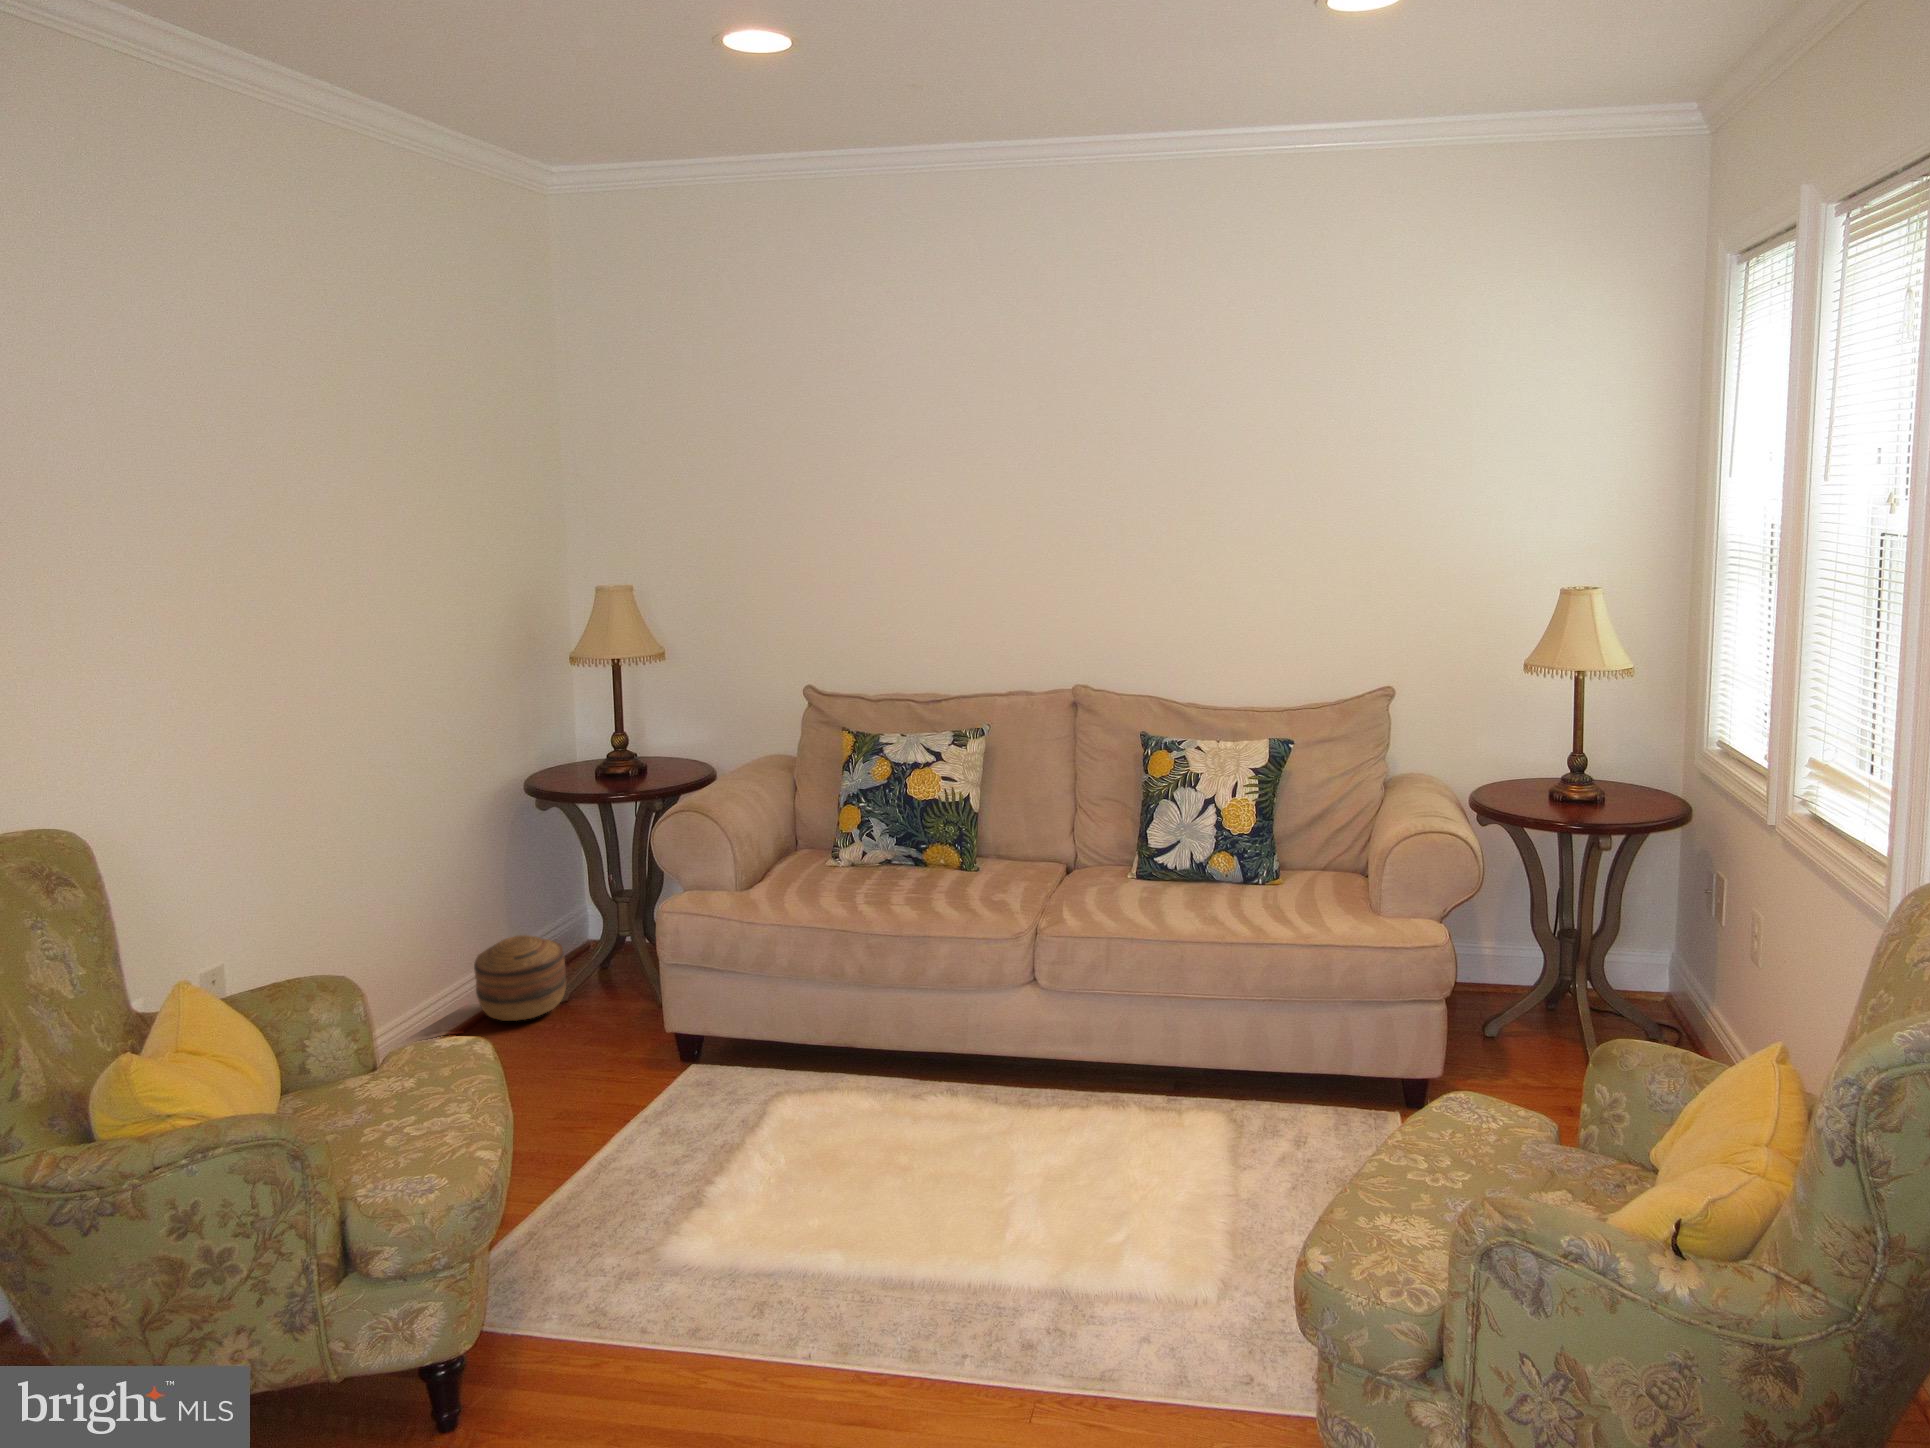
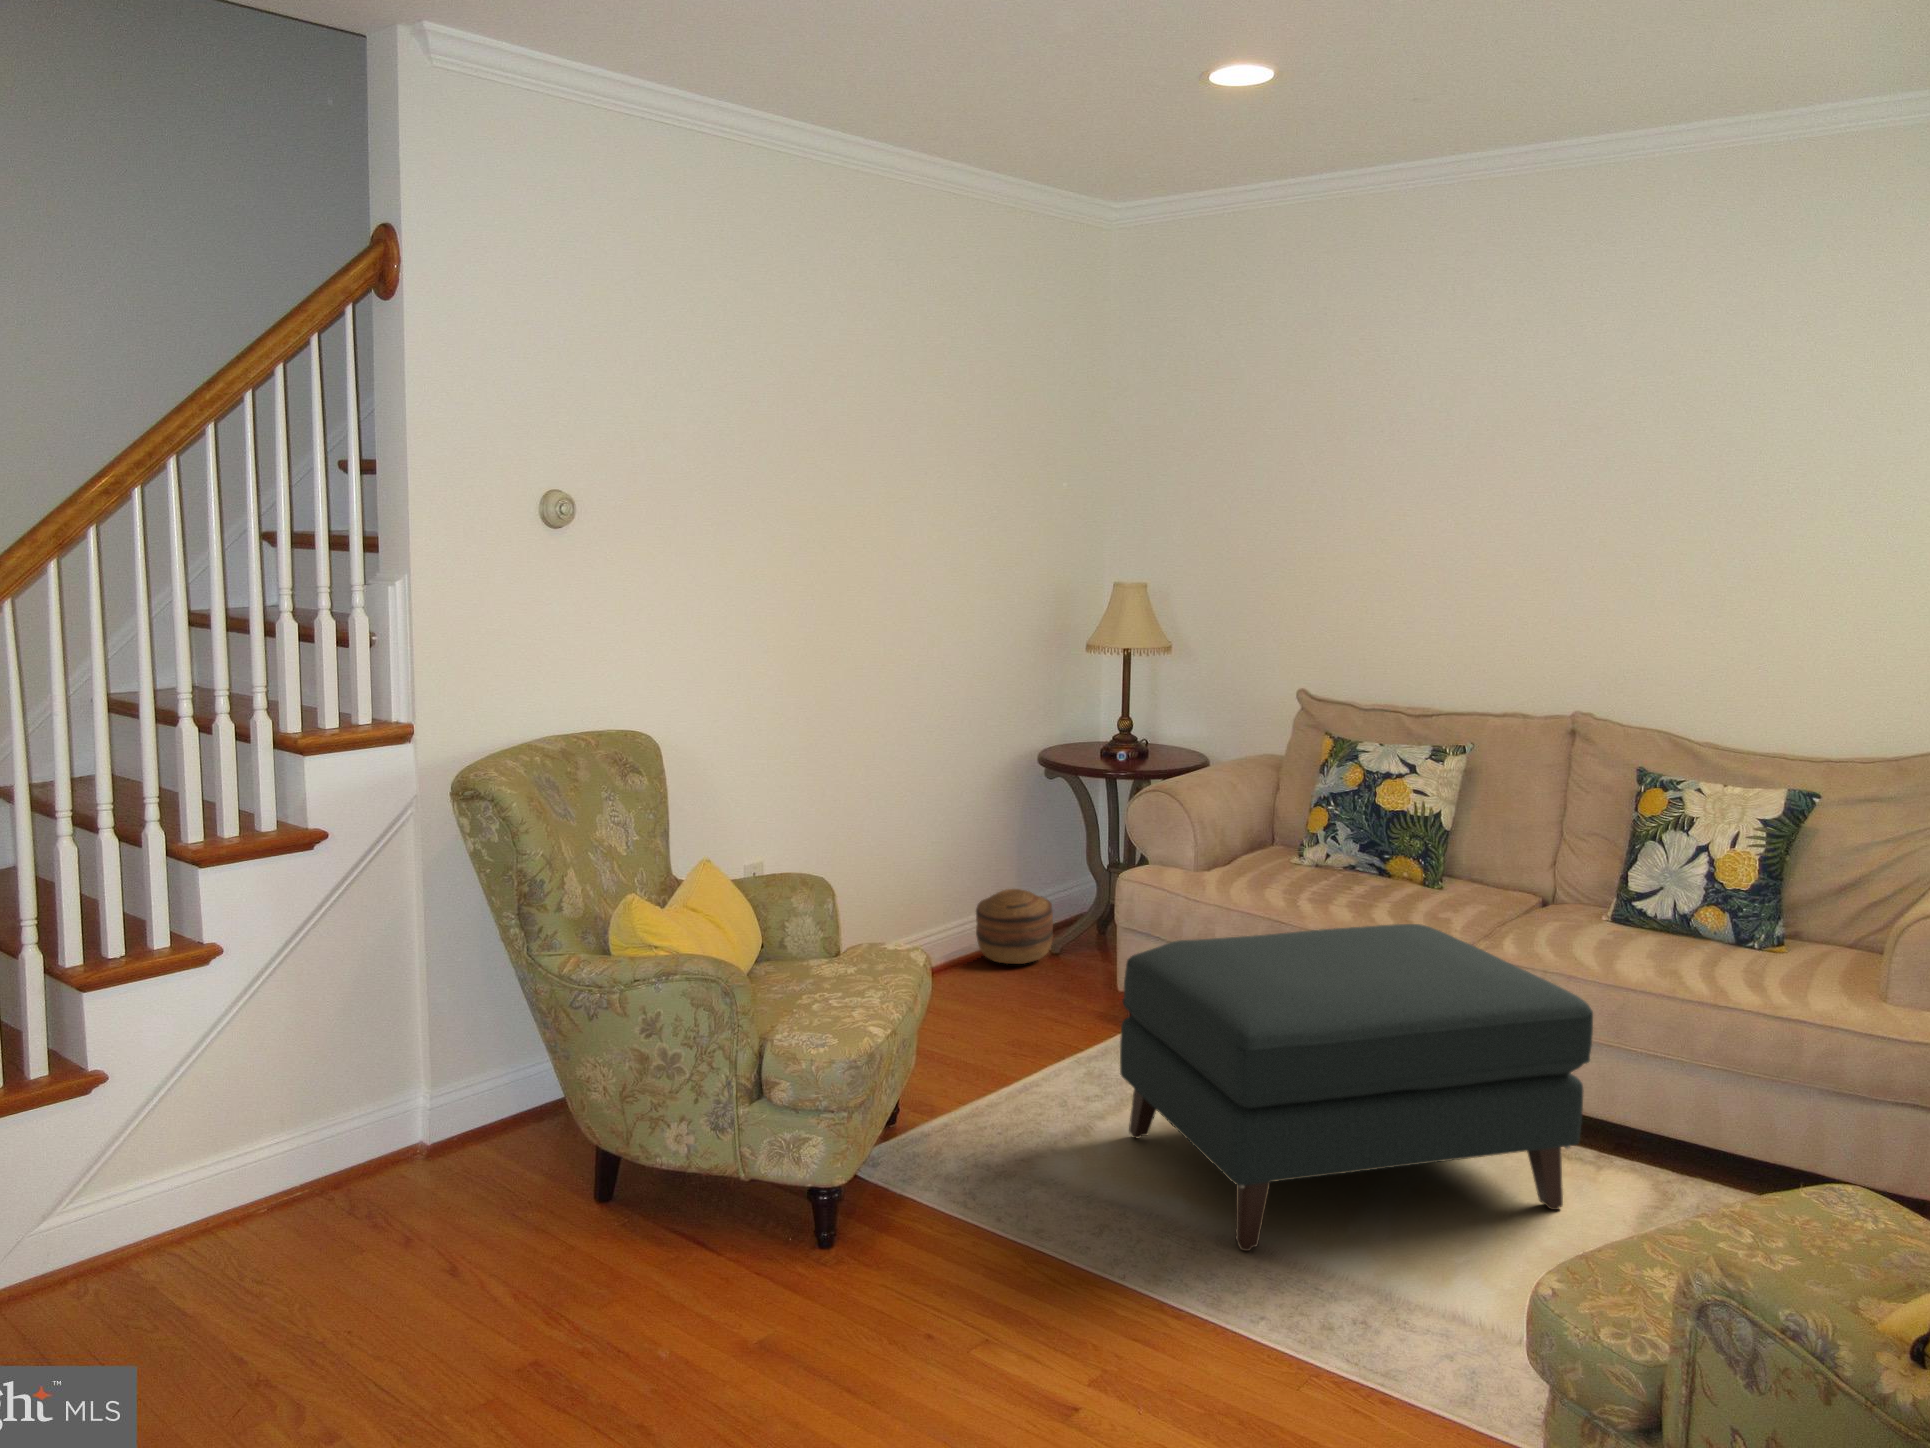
ottoman: none [728,910,1184,1288] -> present [1120,924,1593,1251]

